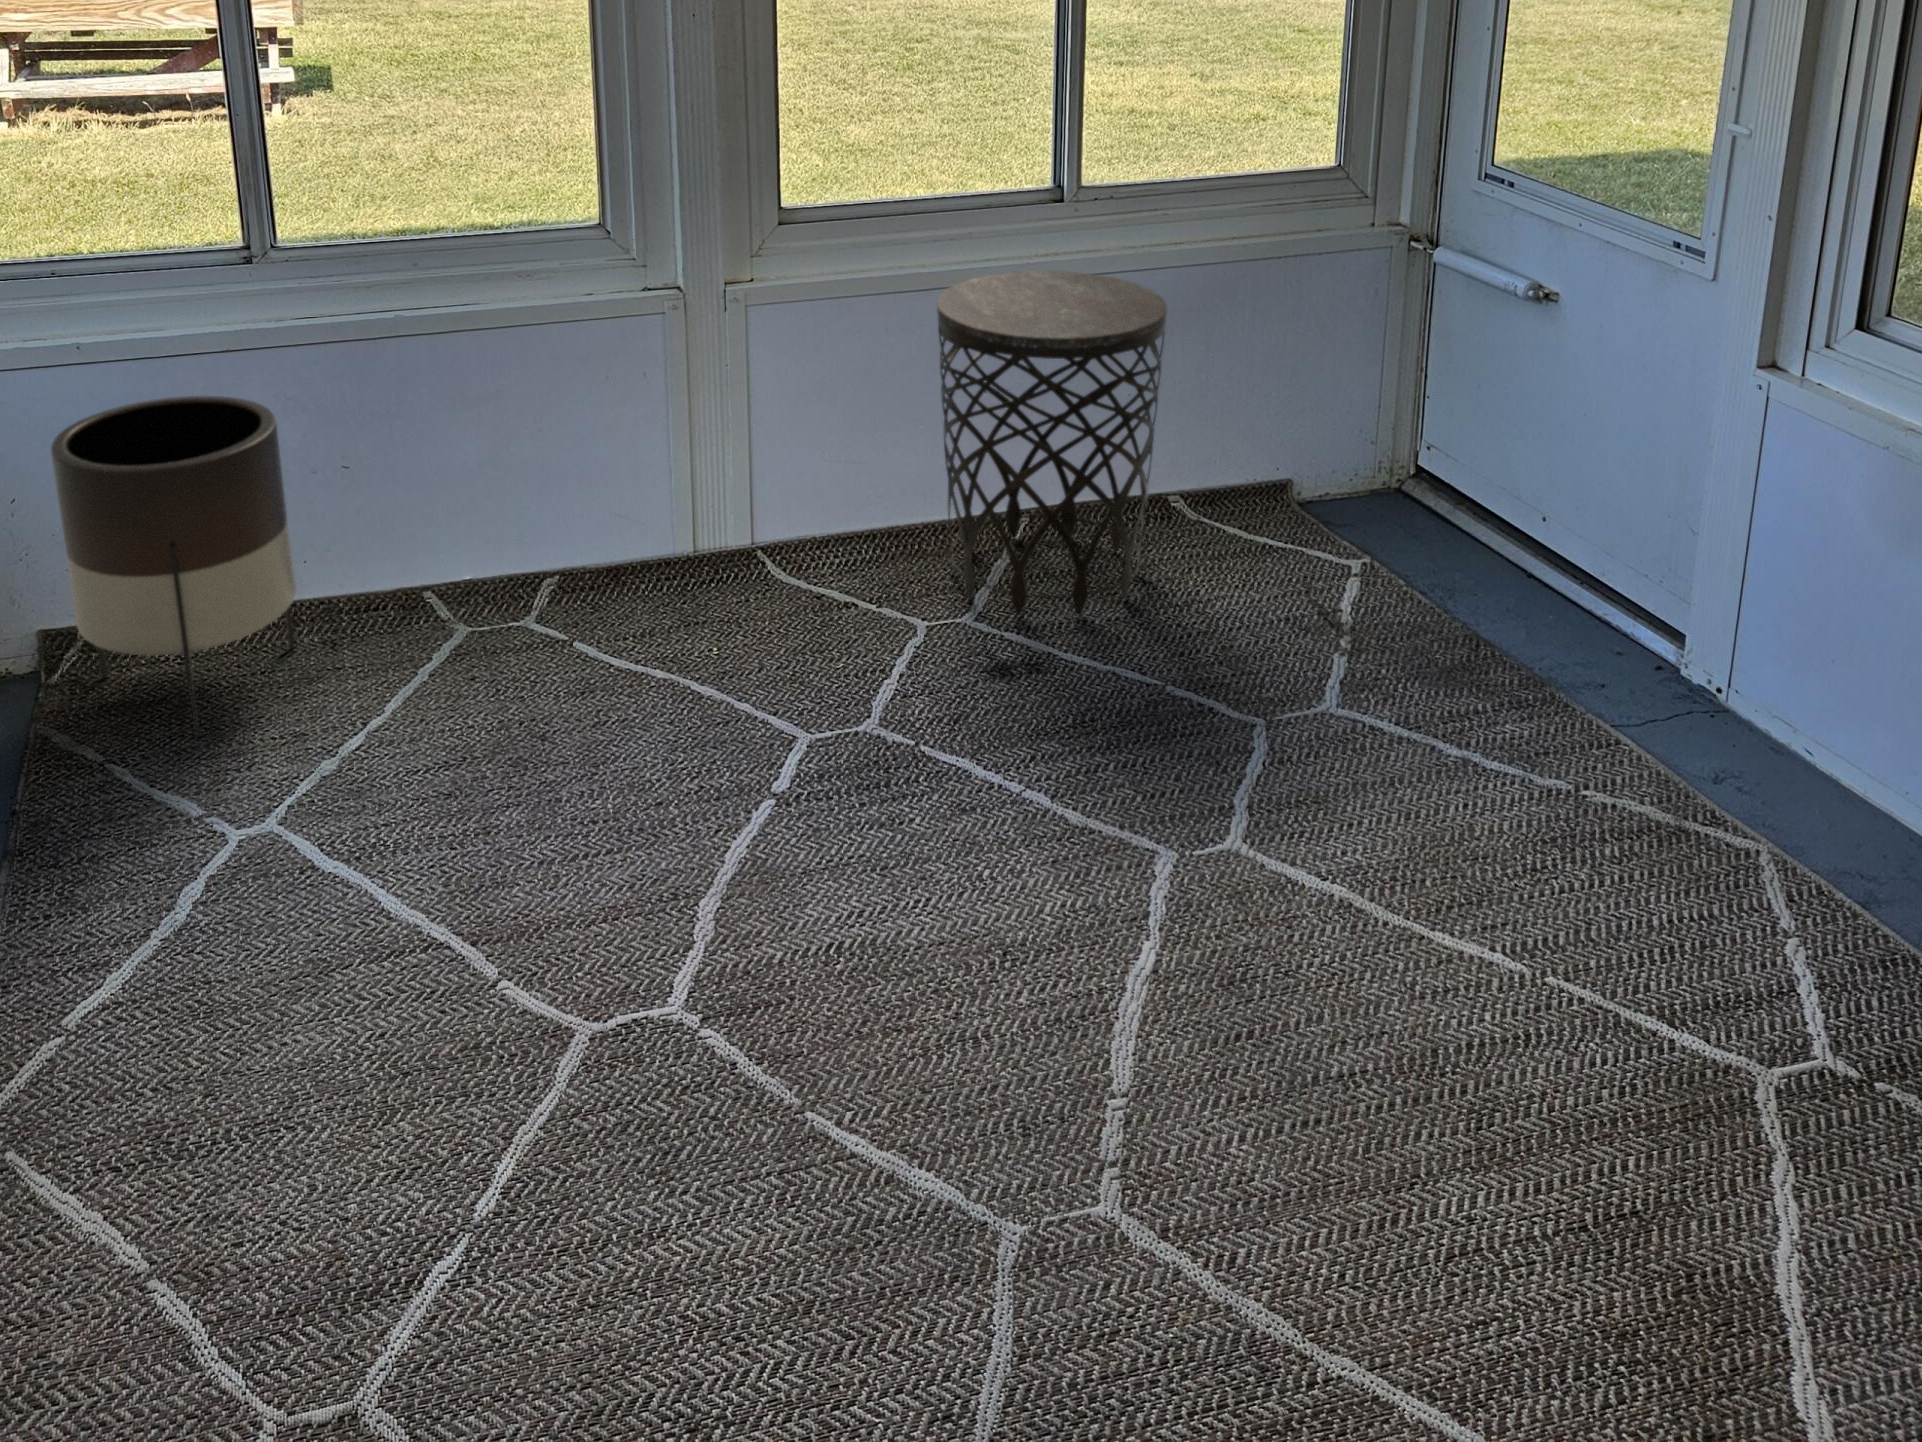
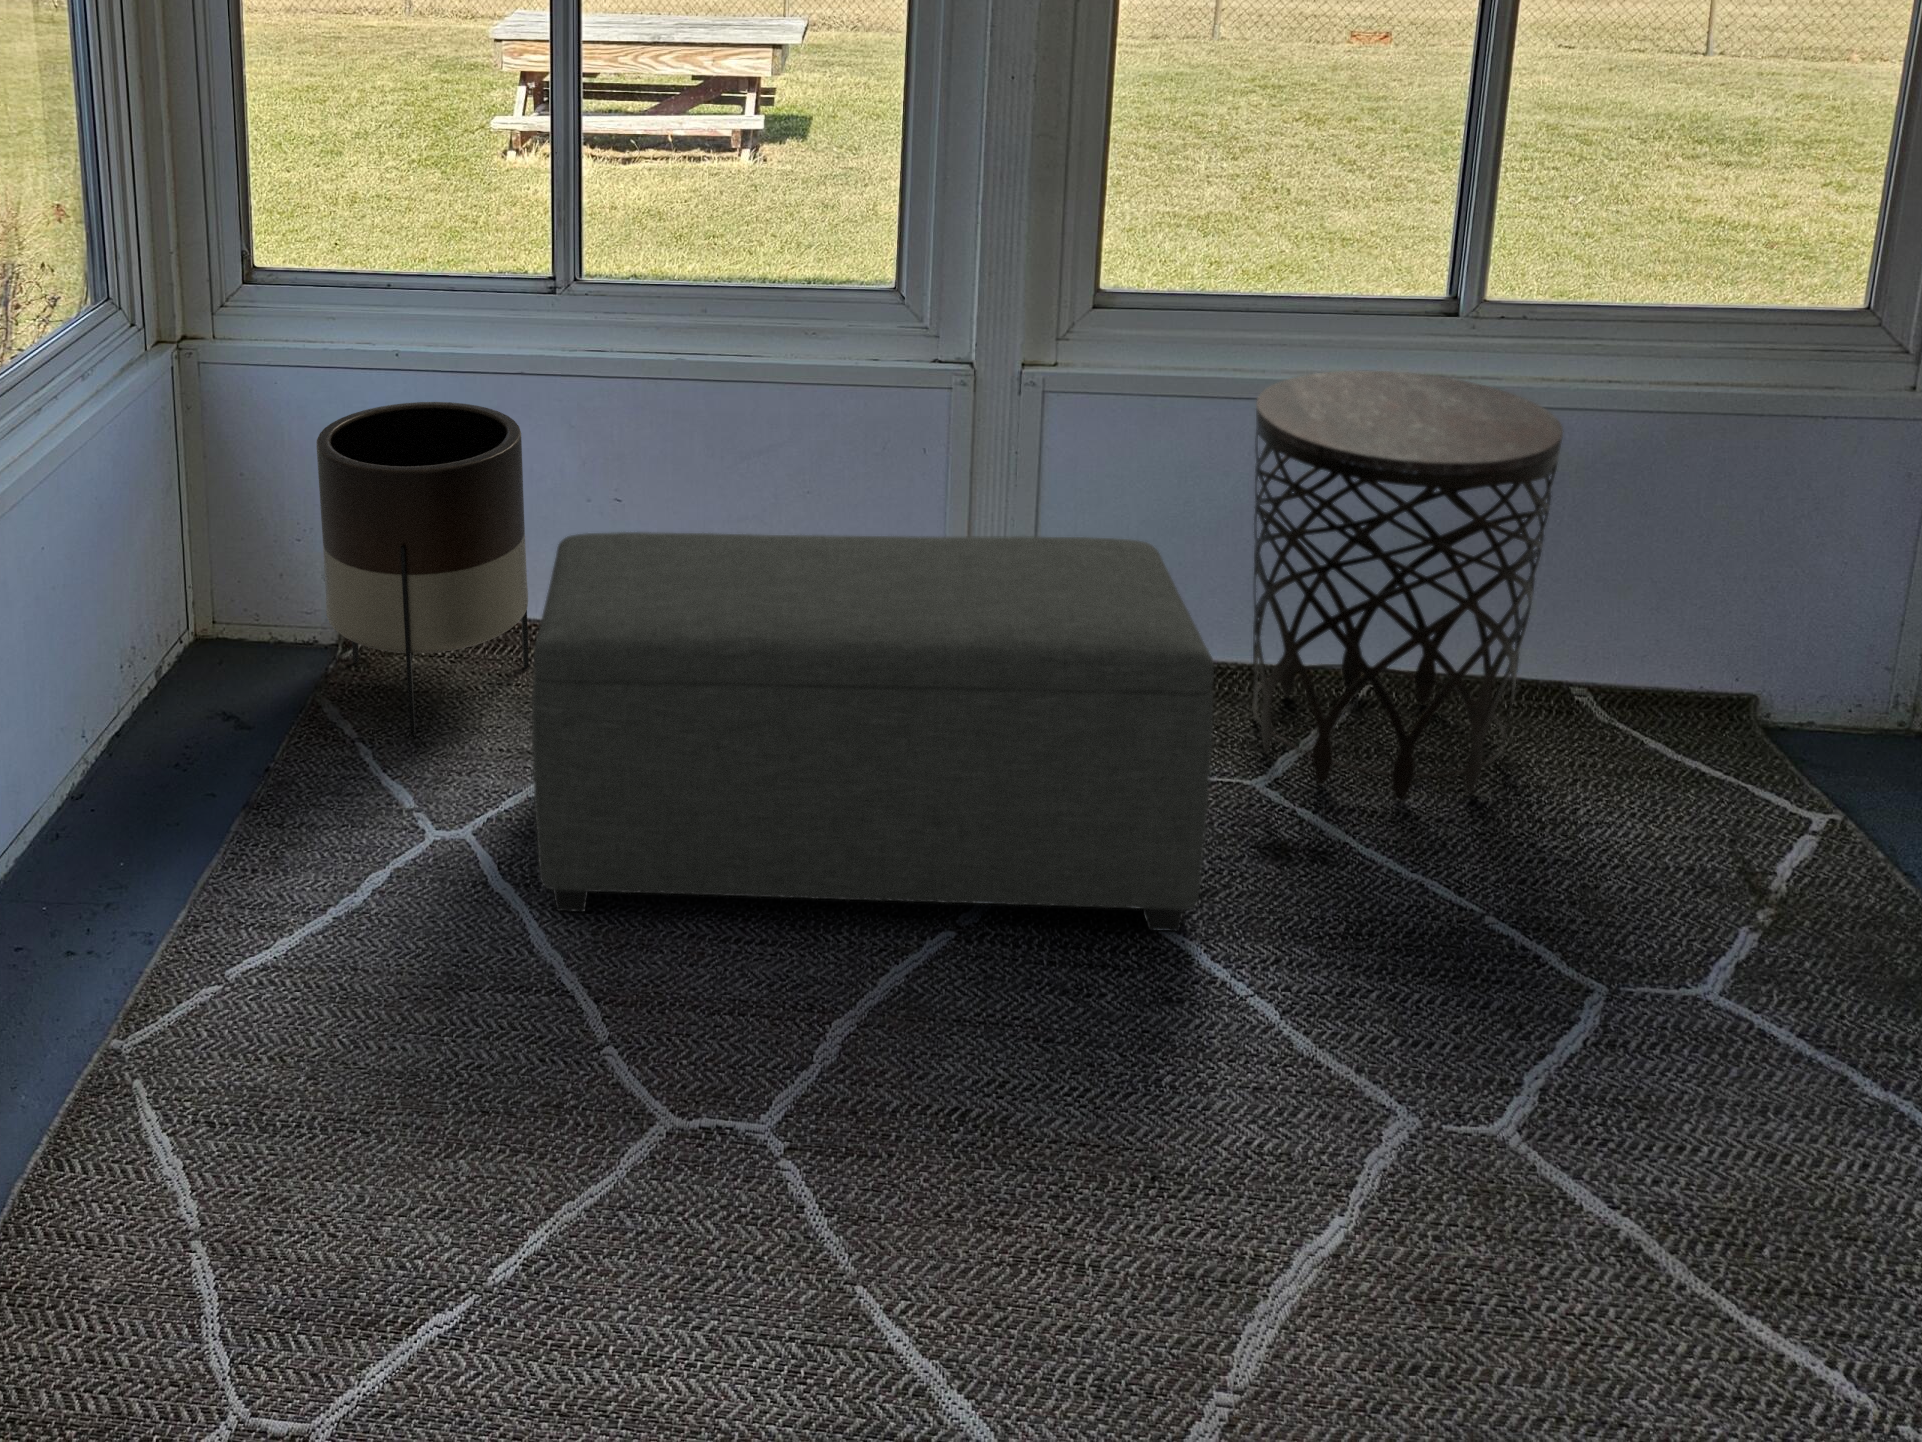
ottoman: none [353,434,972,866] -> present [532,532,1214,931]

